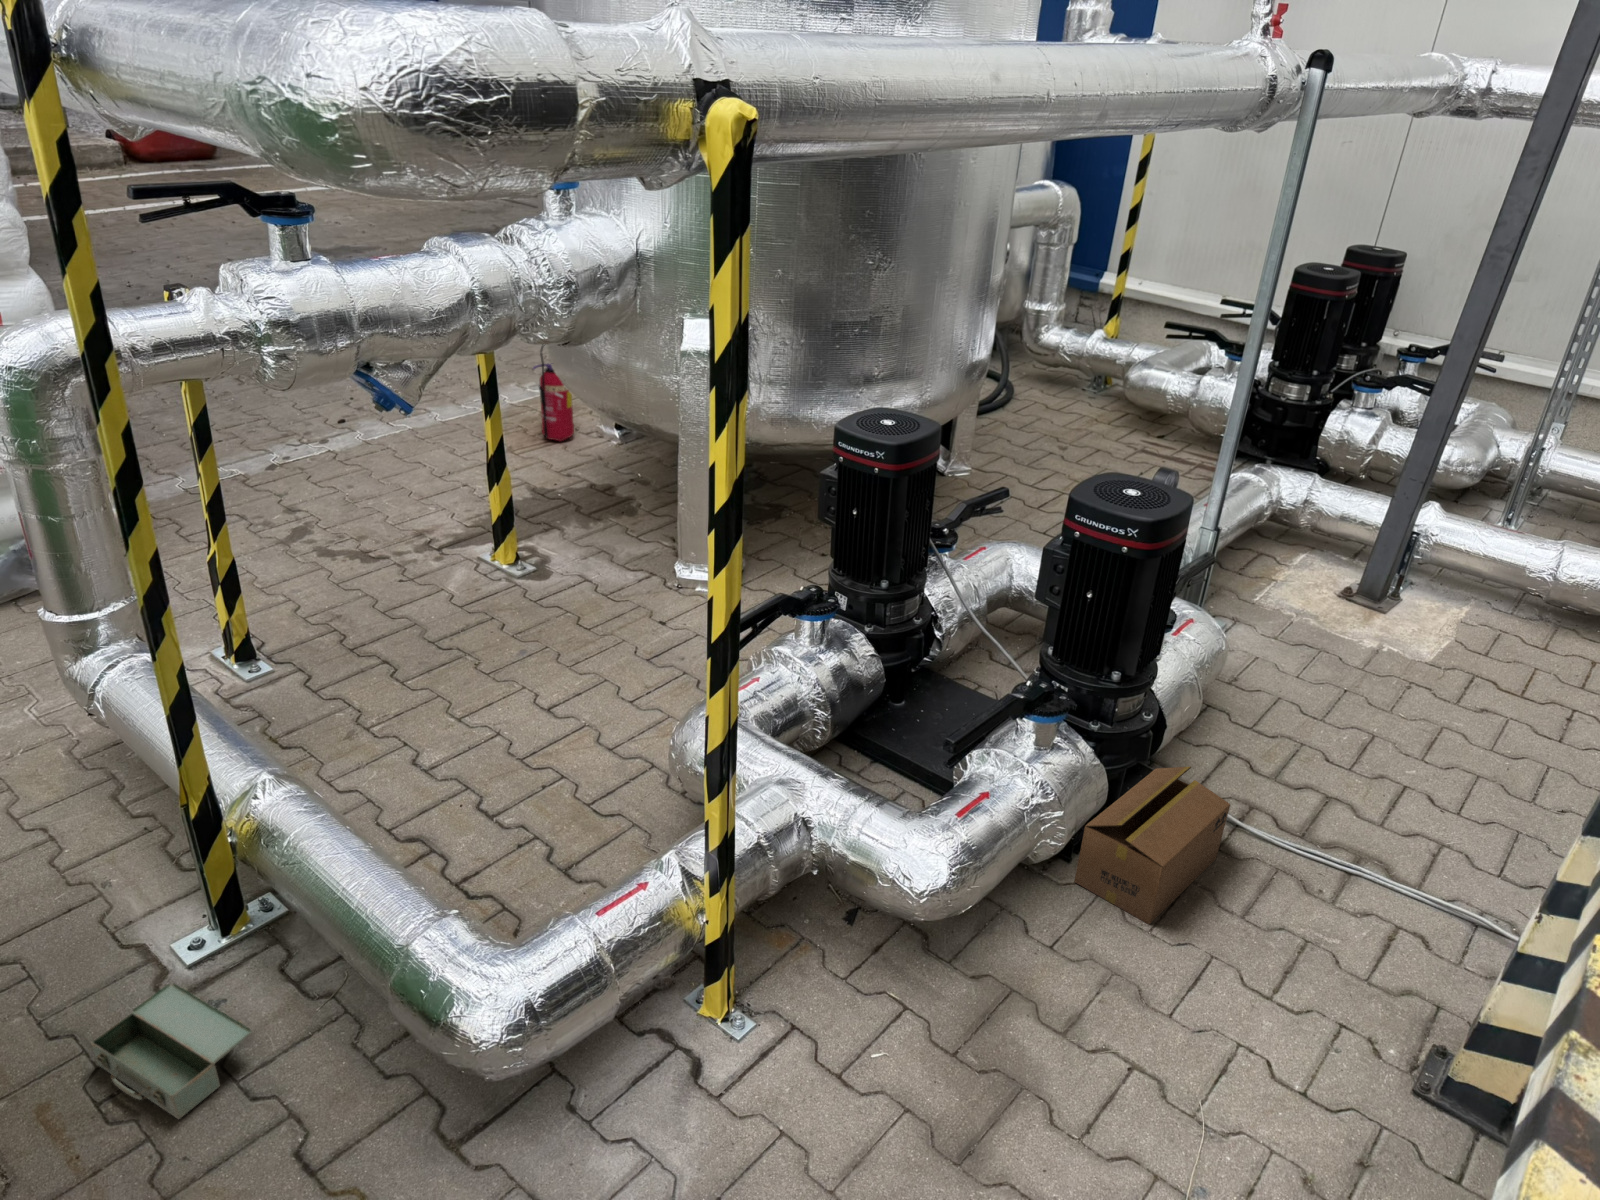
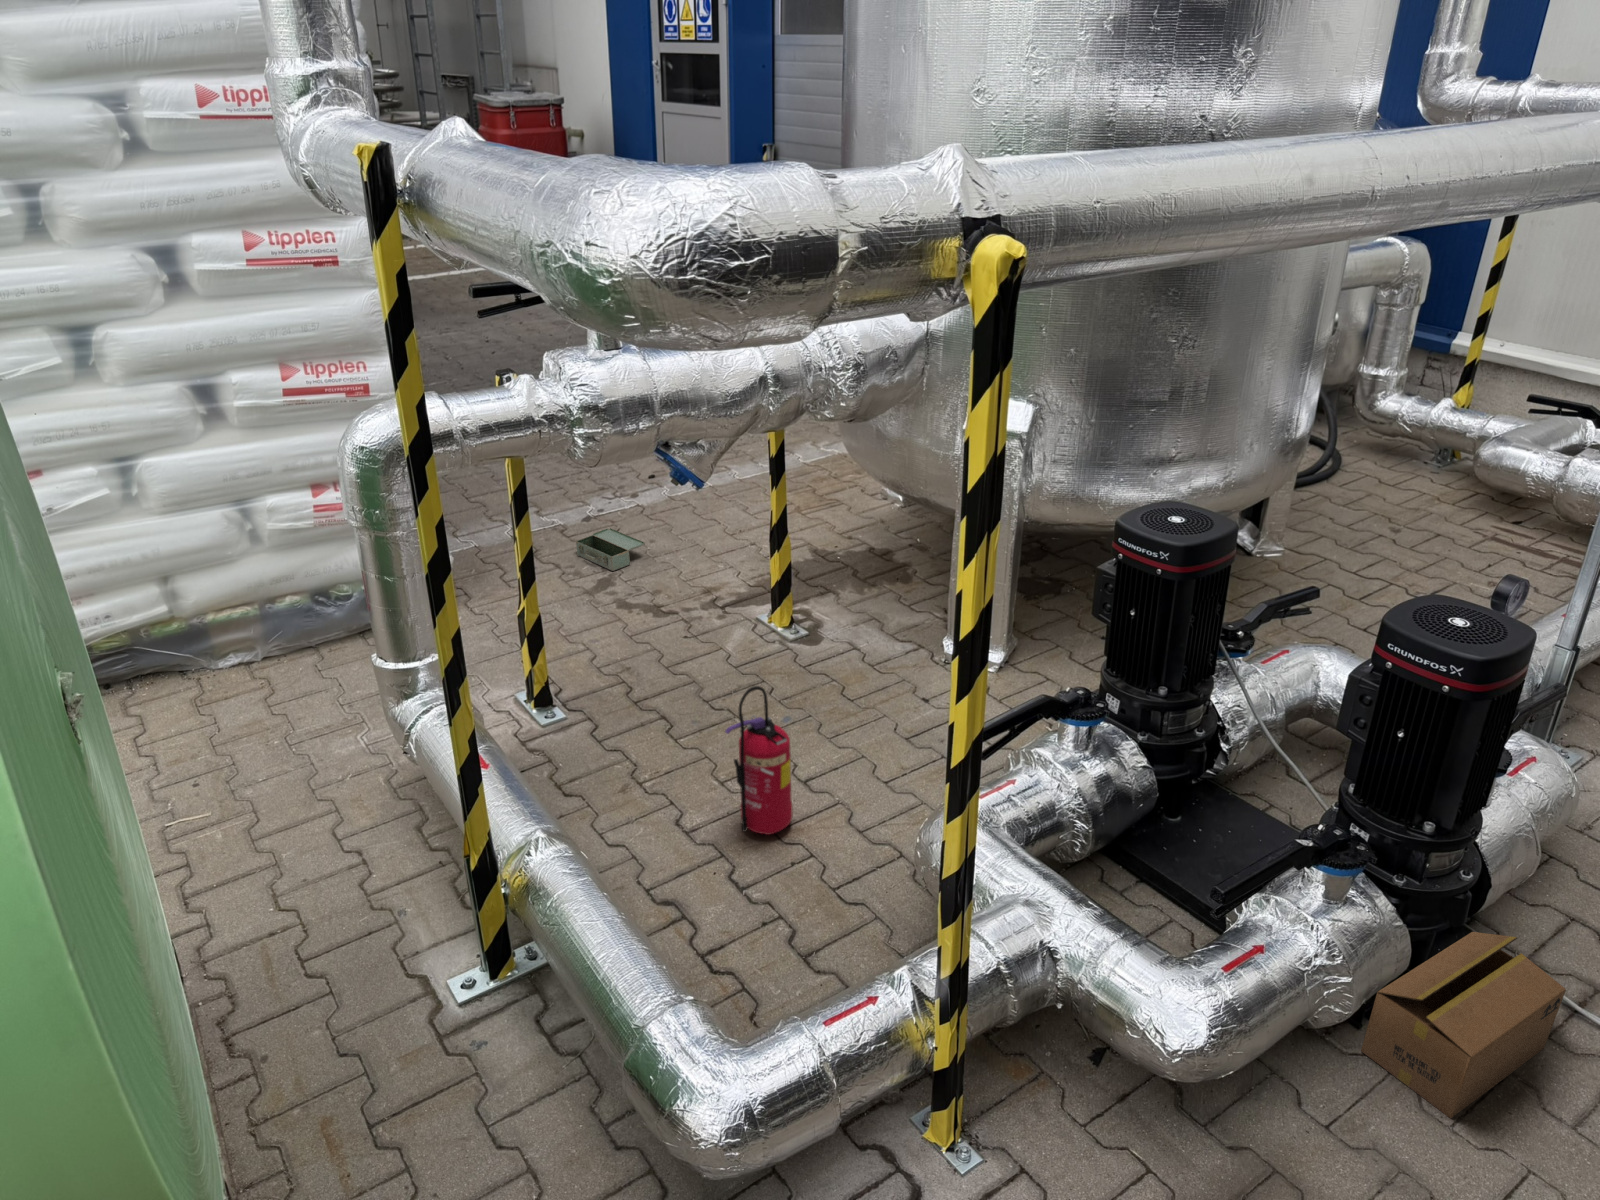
fire extinguisher: present [533,345,574,441] -> present [725,686,792,835]
toolbox: present [91,984,252,1119] -> present [576,528,645,571]

